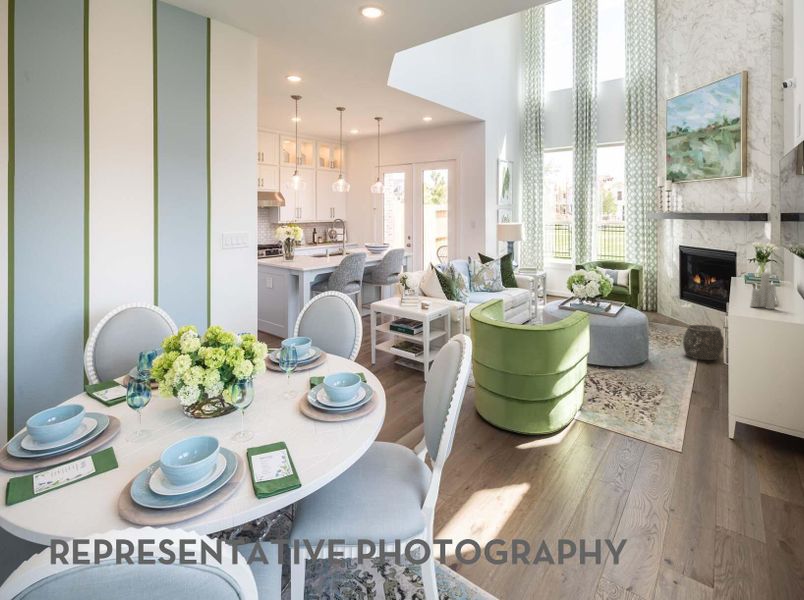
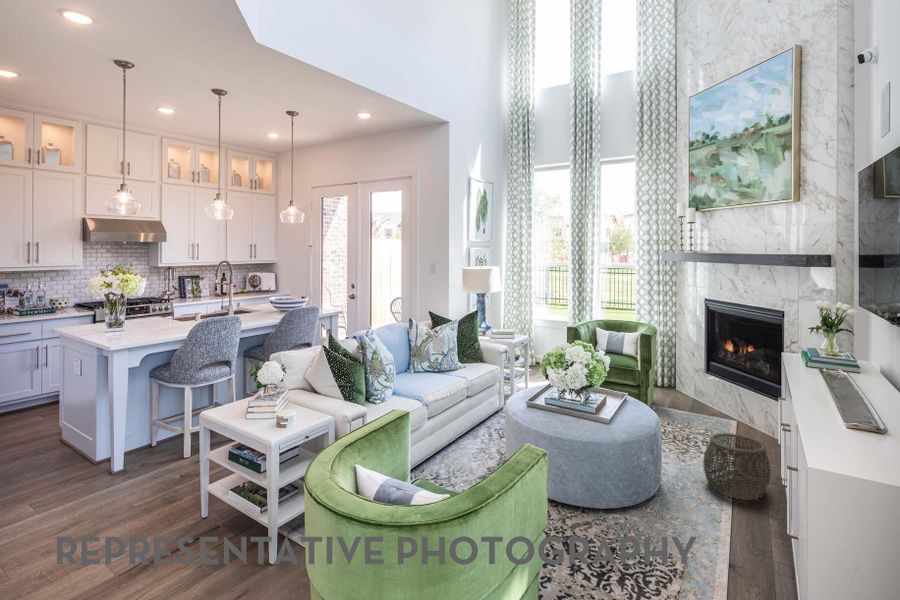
candle: present [750,272,776,309] -> none [823,358,880,455]

